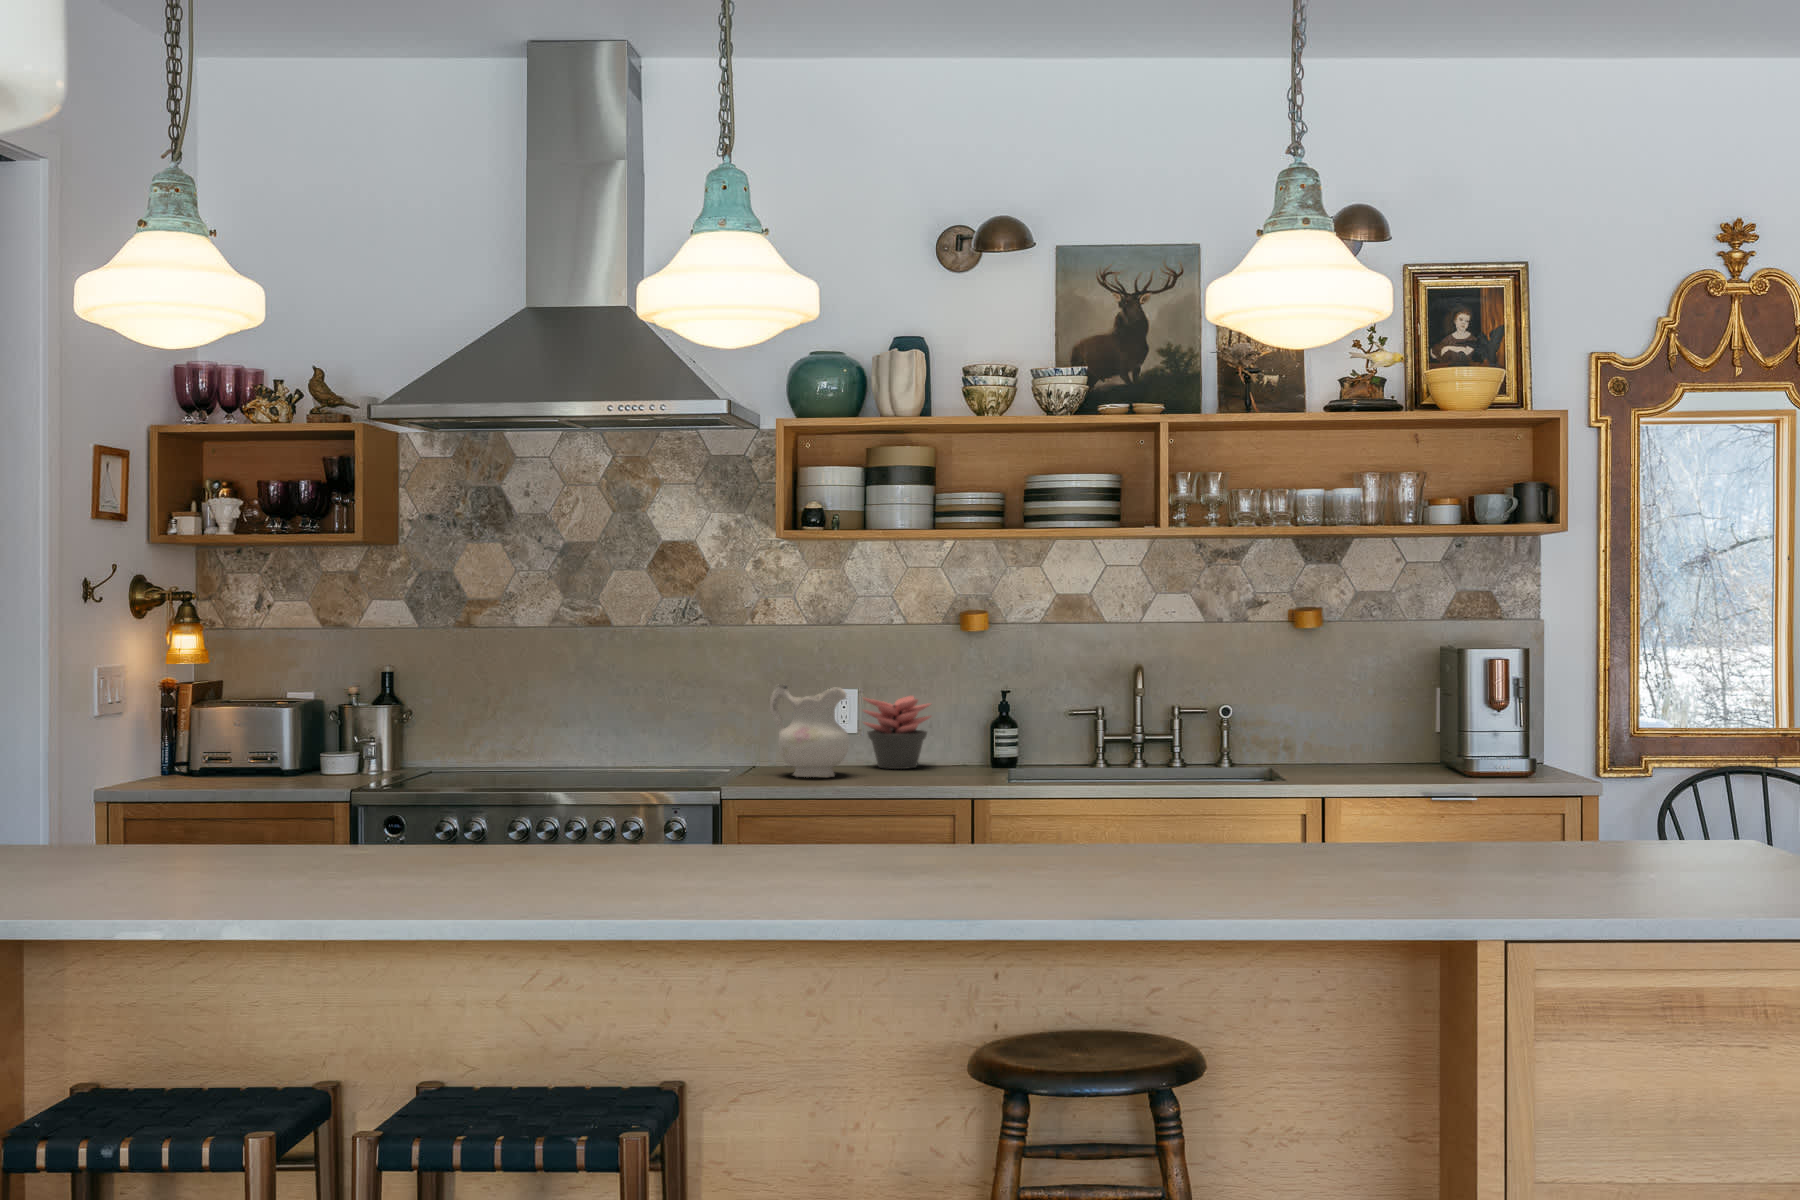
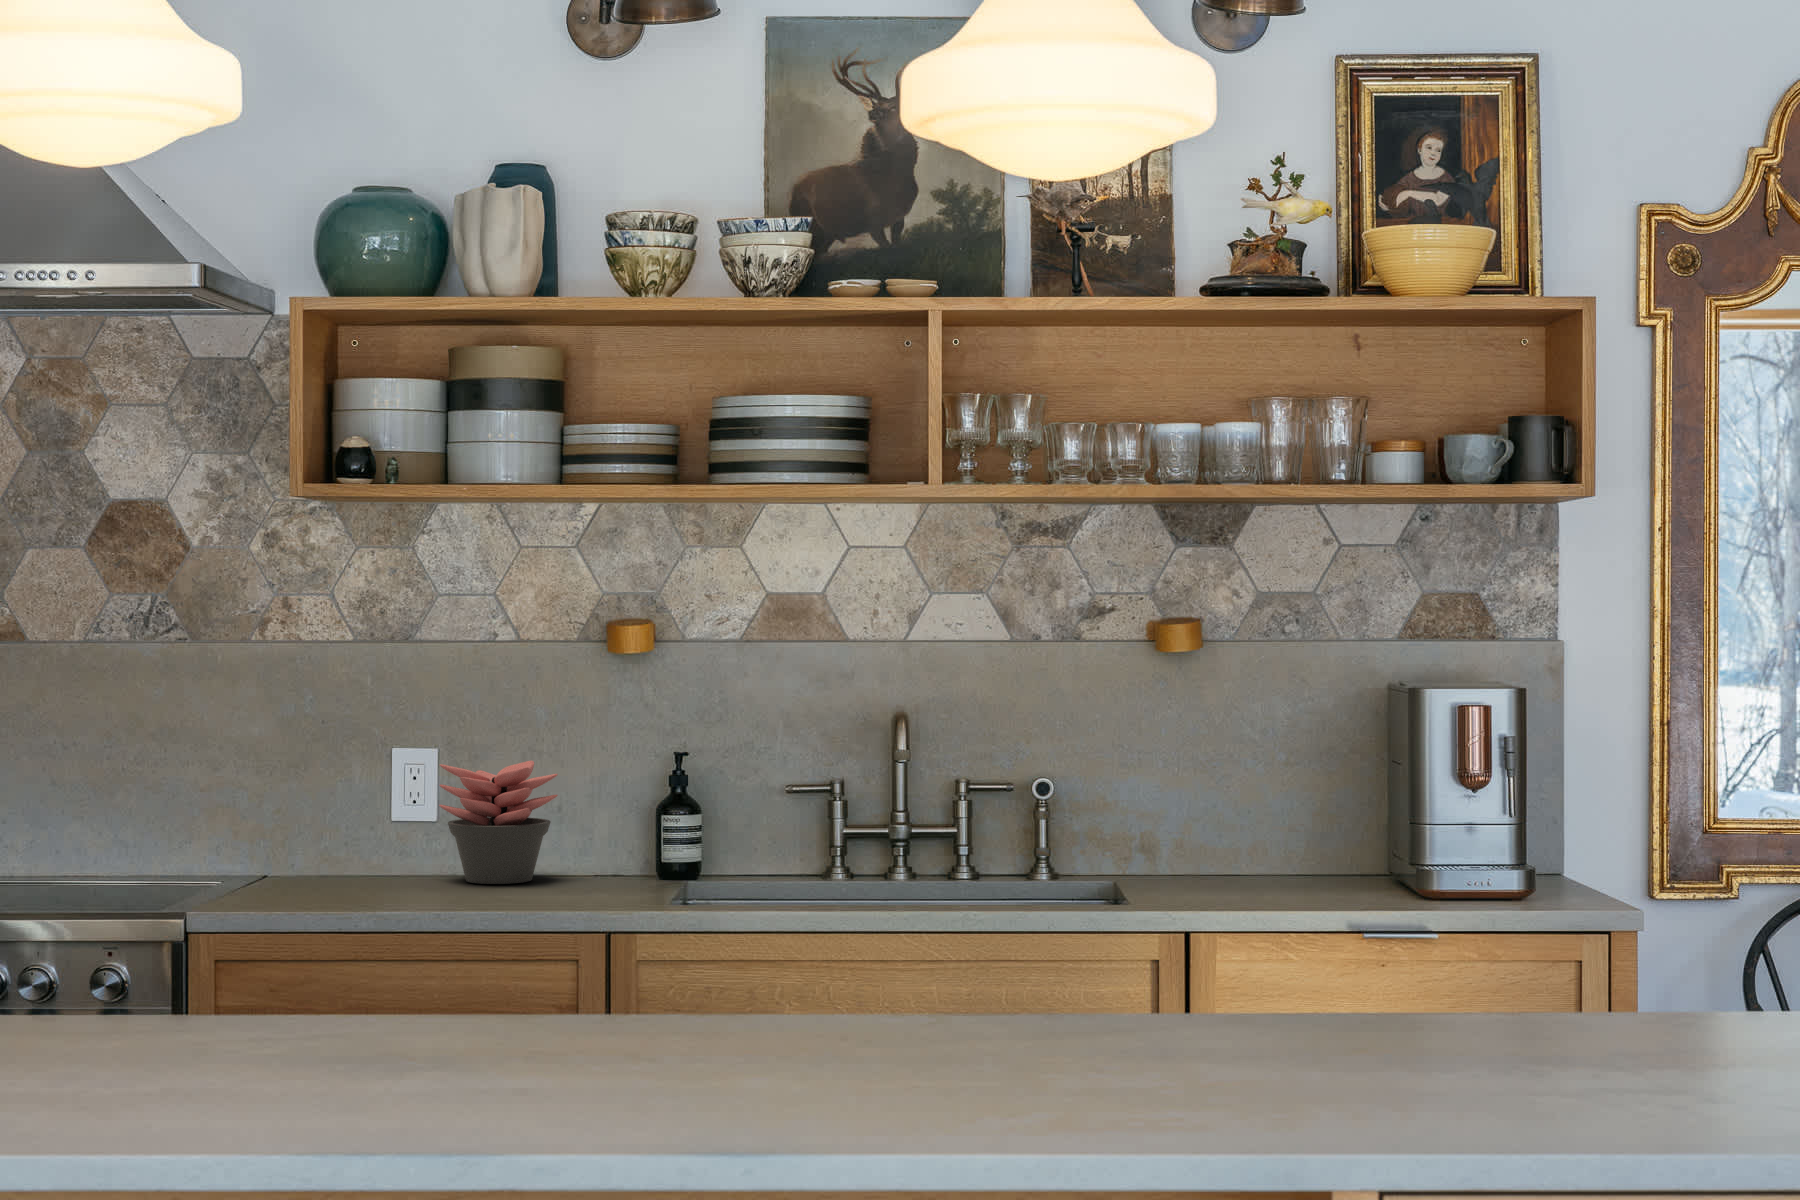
ceramic pitcher: present [770,684,849,778] -> none [269,741,401,900]

